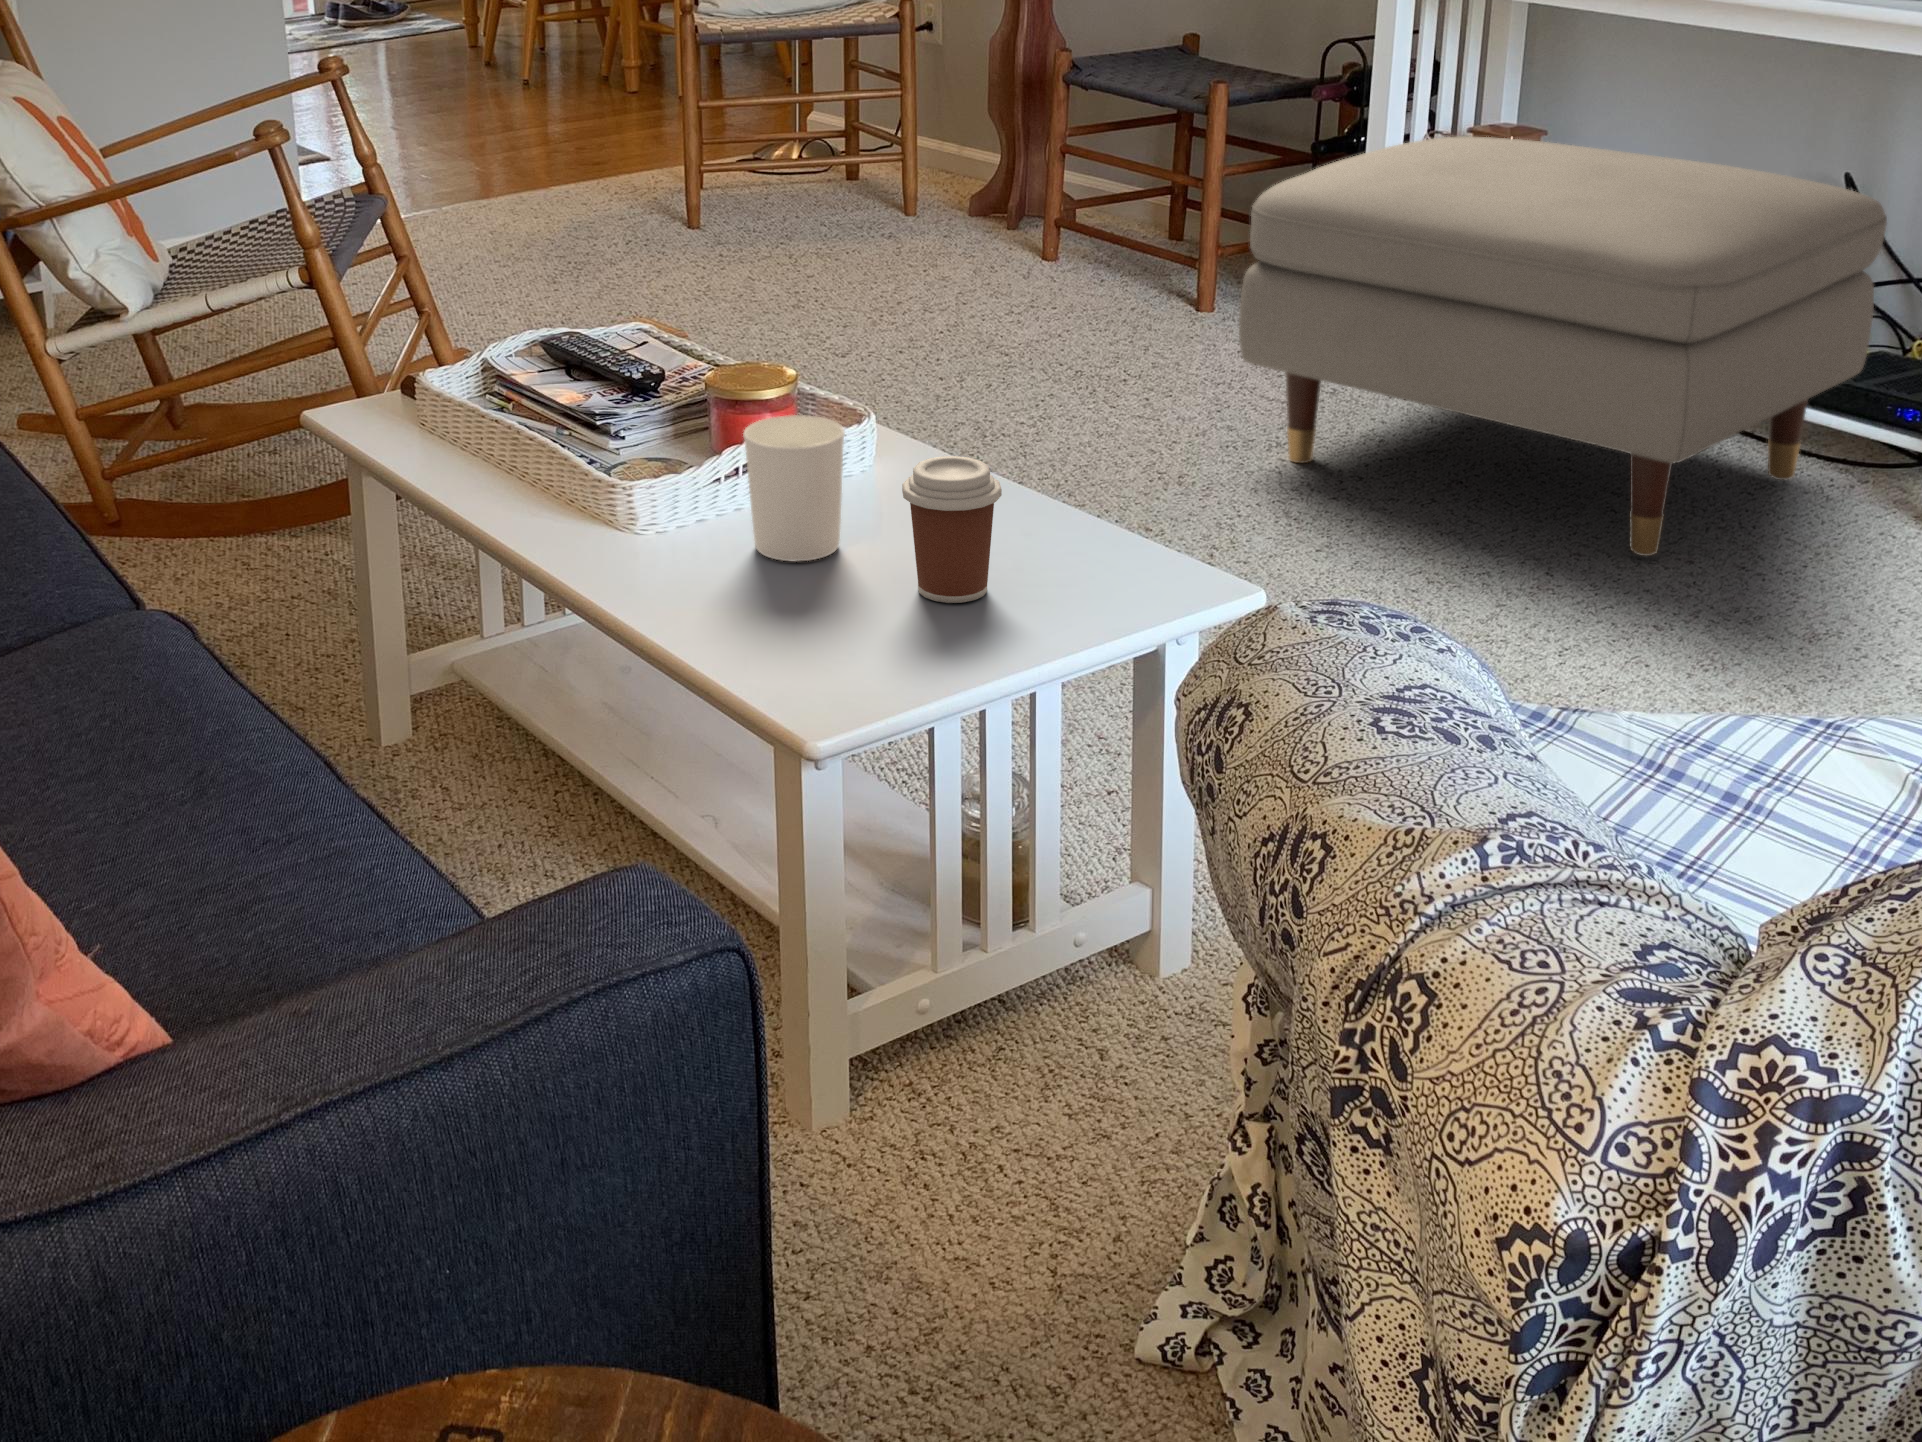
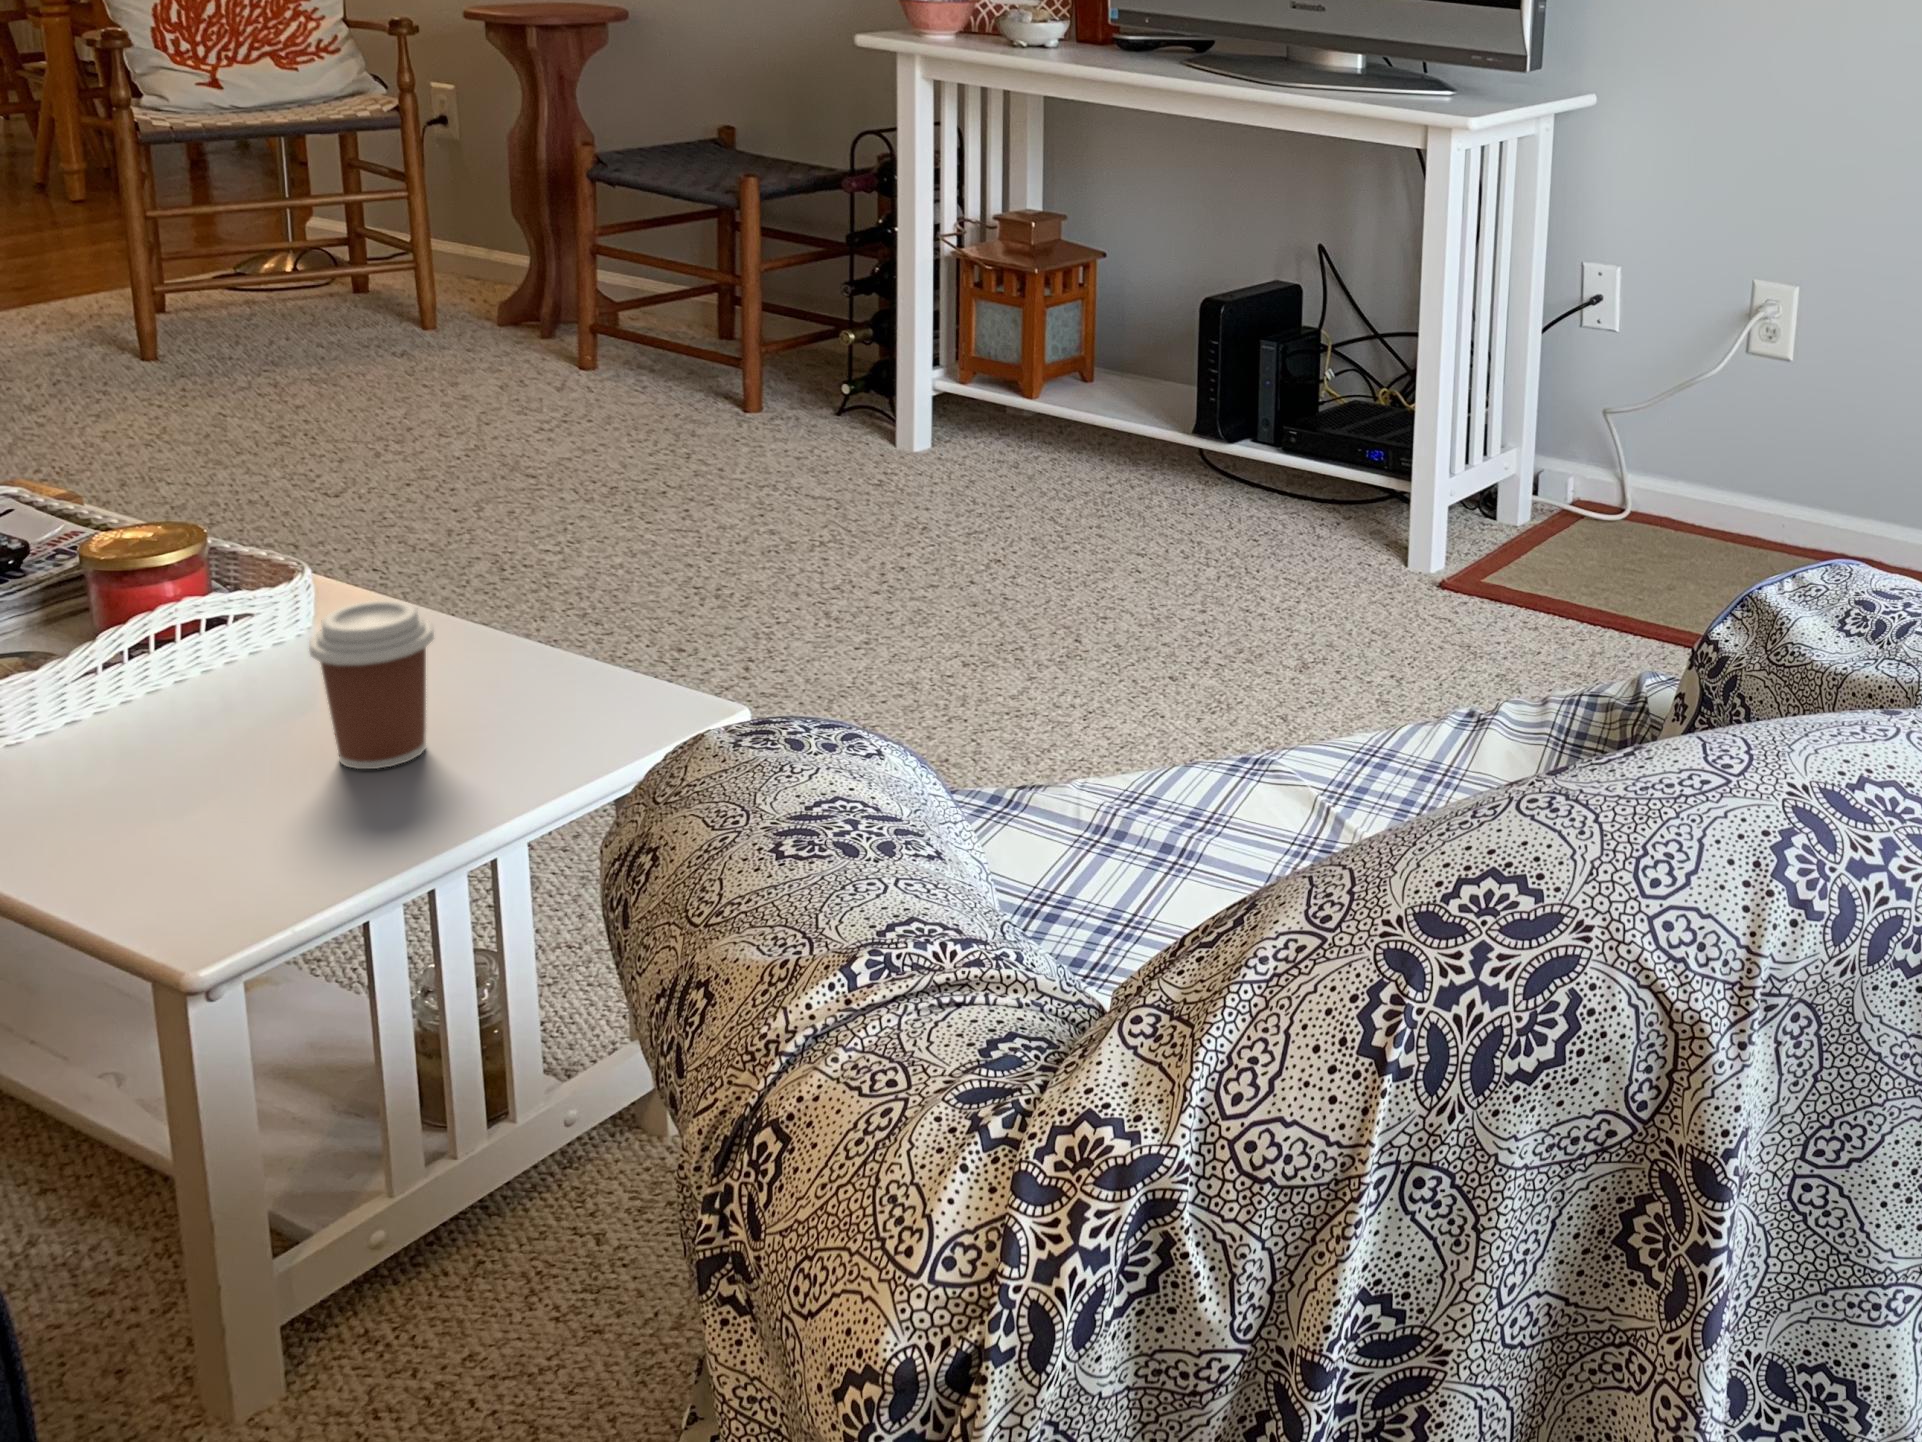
ottoman: present [1239,137,1887,556] -> none [770,226,1342,611]
candle holder: present [743,415,845,561] -> none [98,572,242,748]

